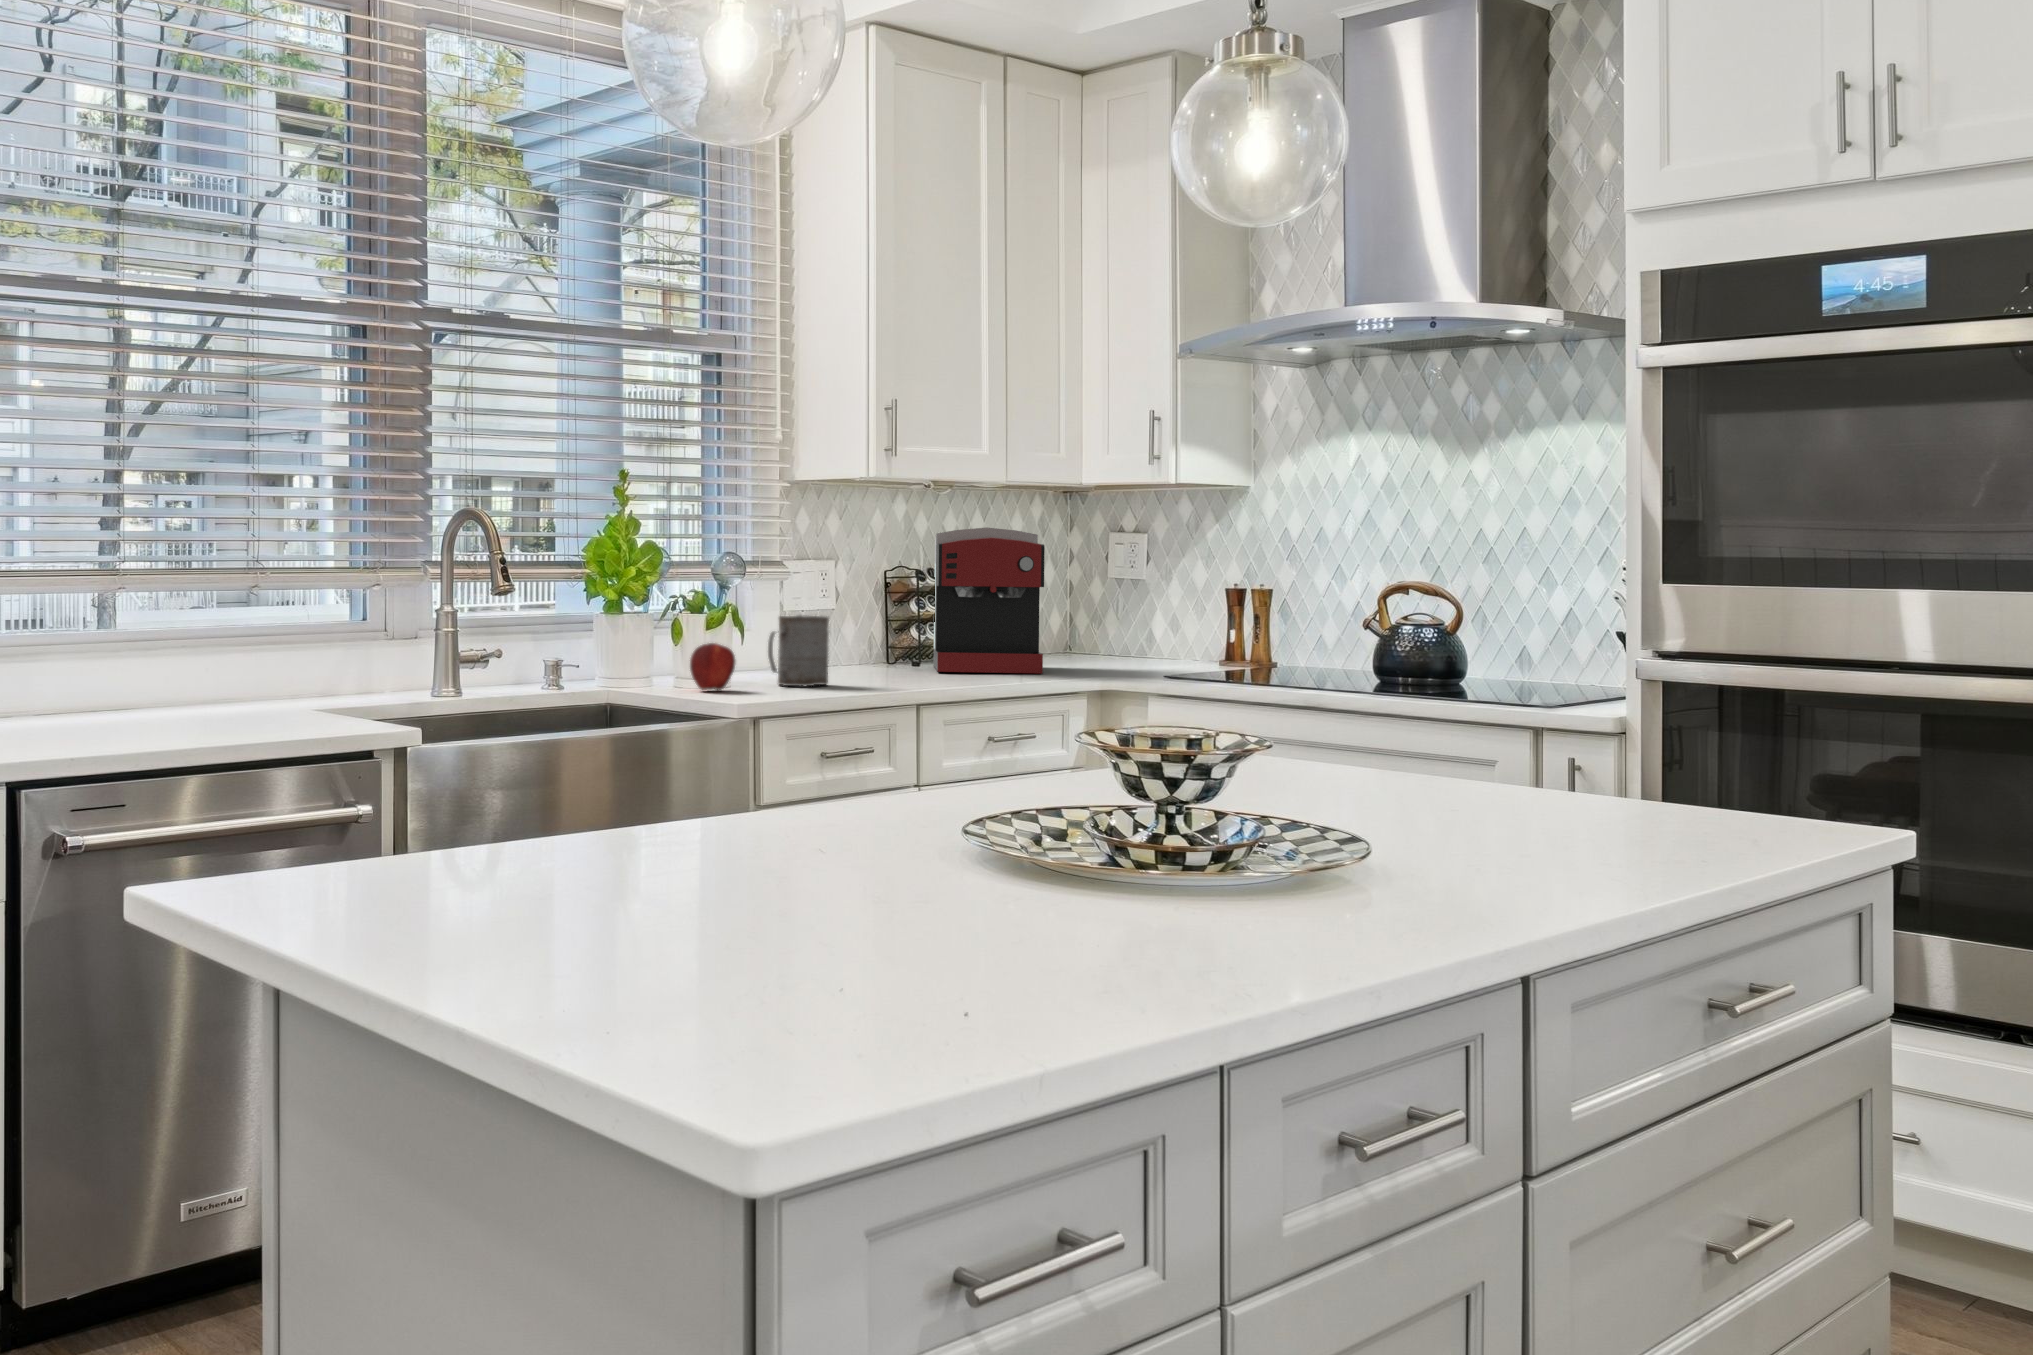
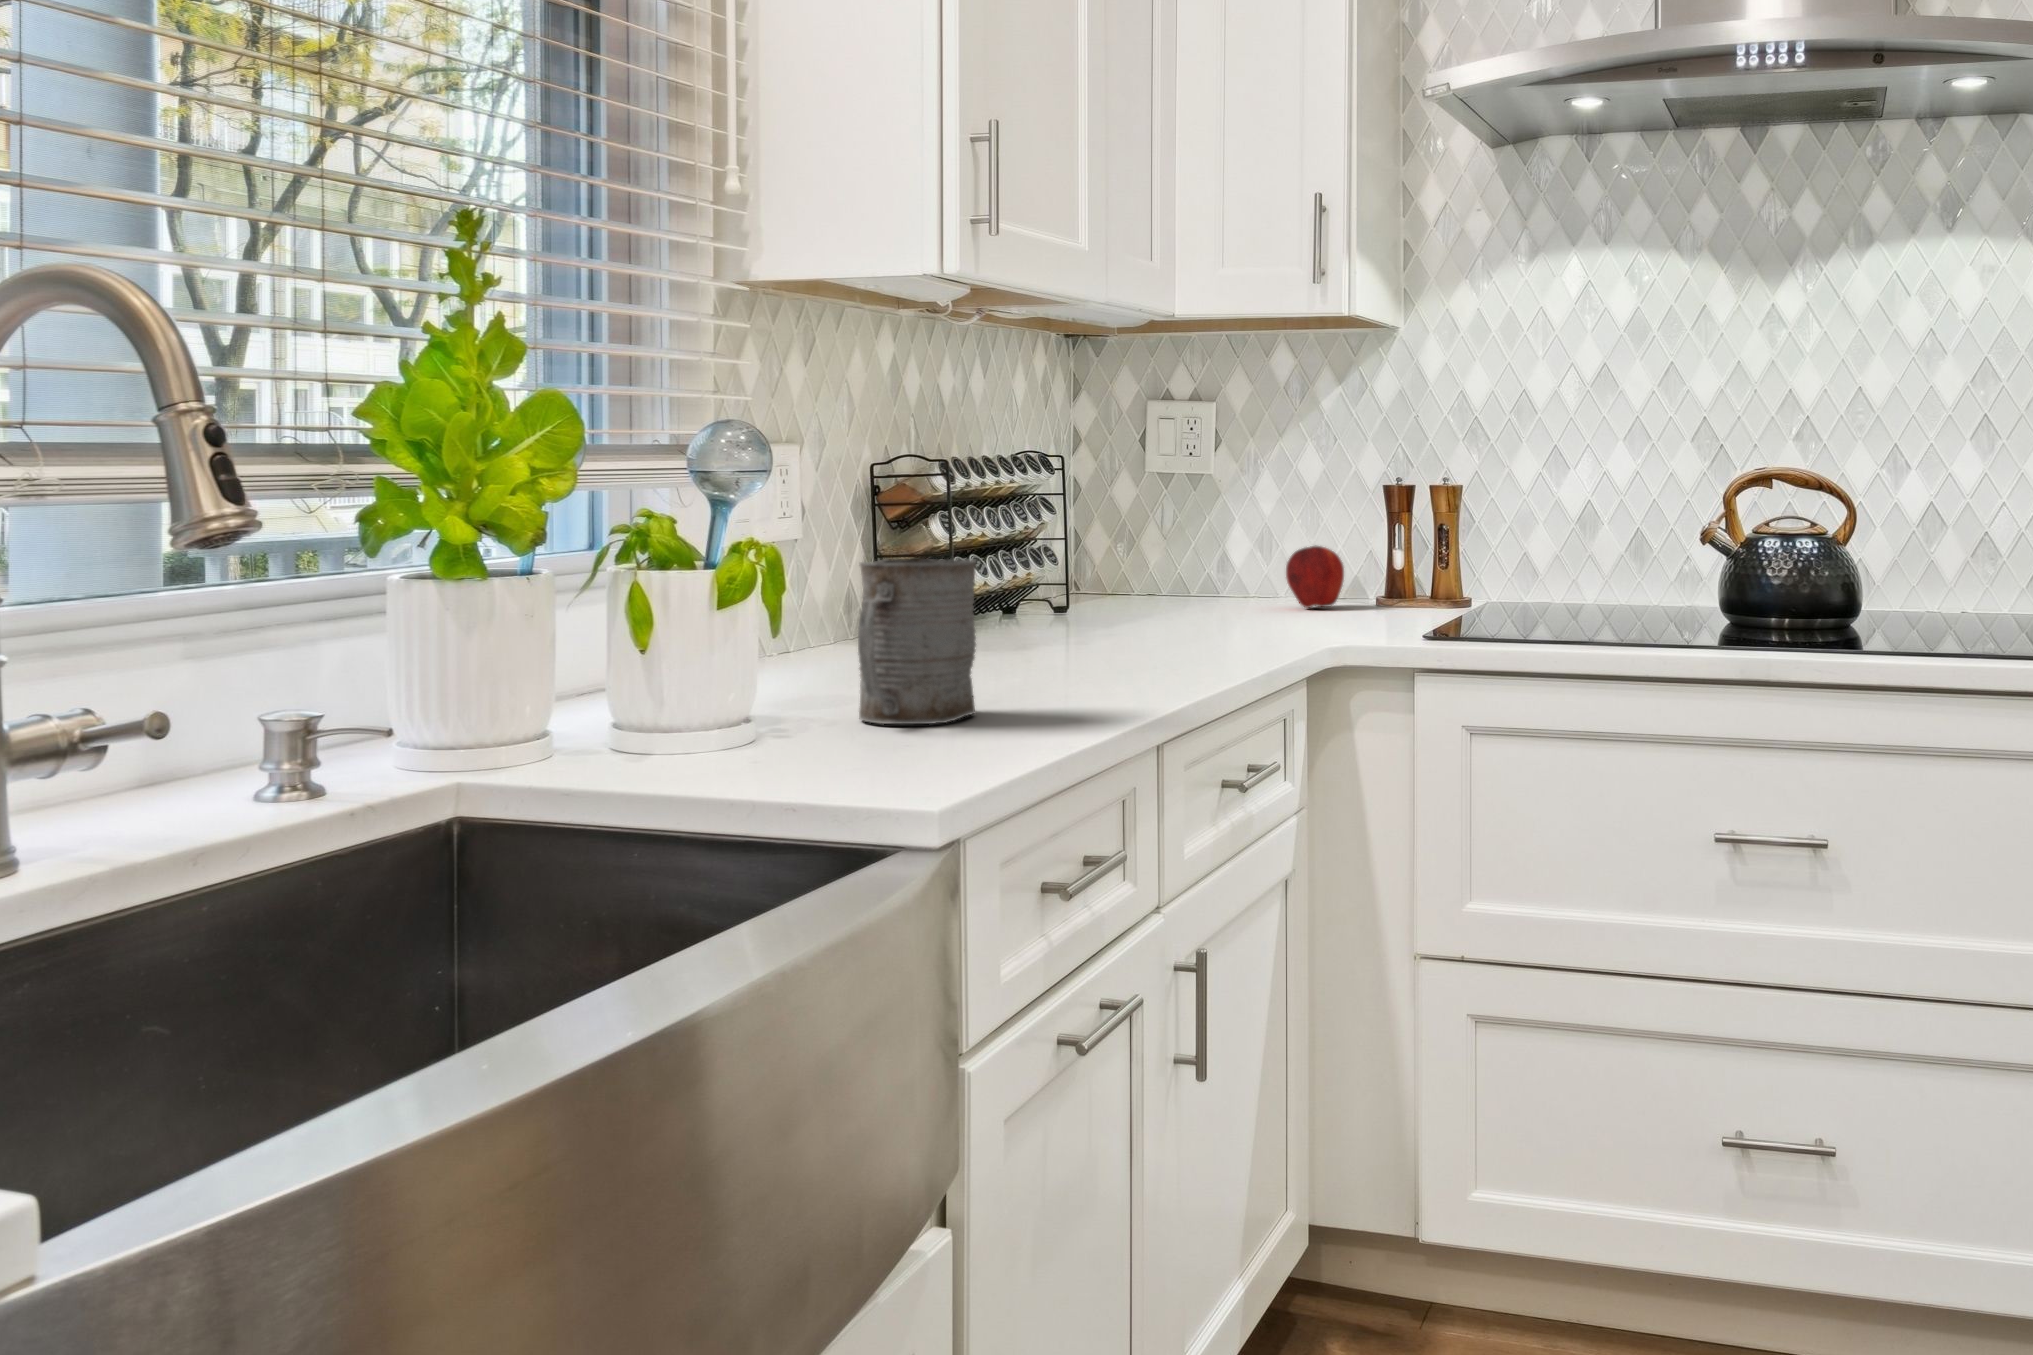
coffee maker: present [933,527,1045,673] -> none [973,381,1227,654]
apple: present [690,643,735,690] -> present [1286,546,1344,608]

